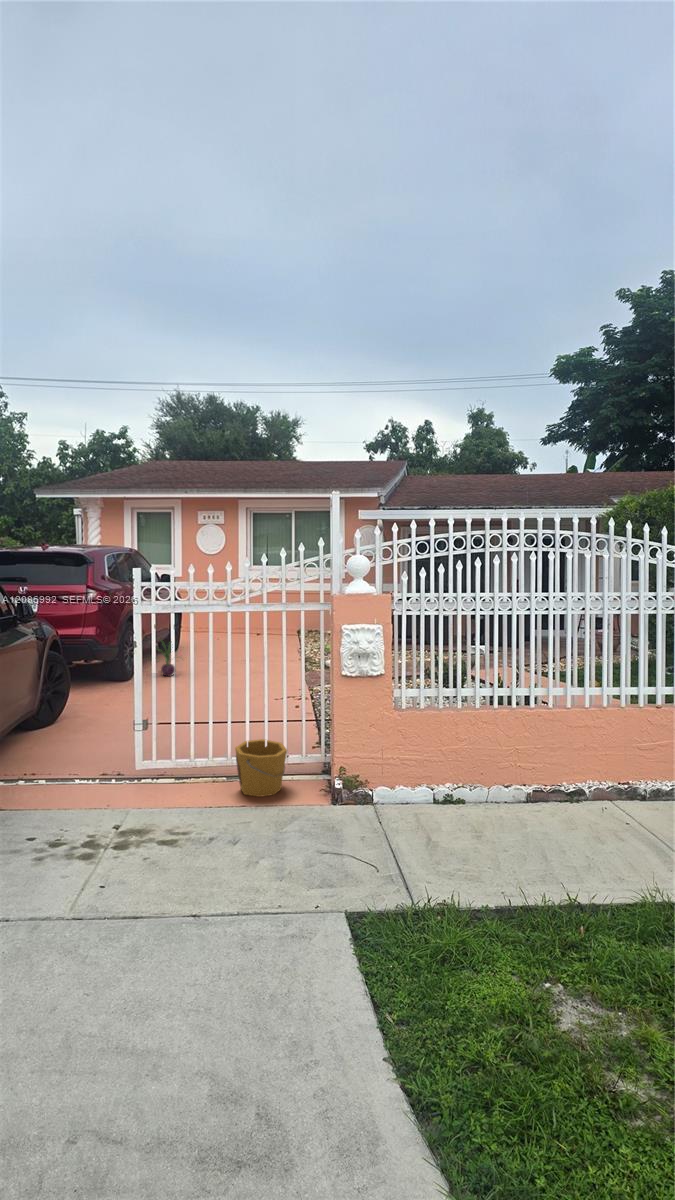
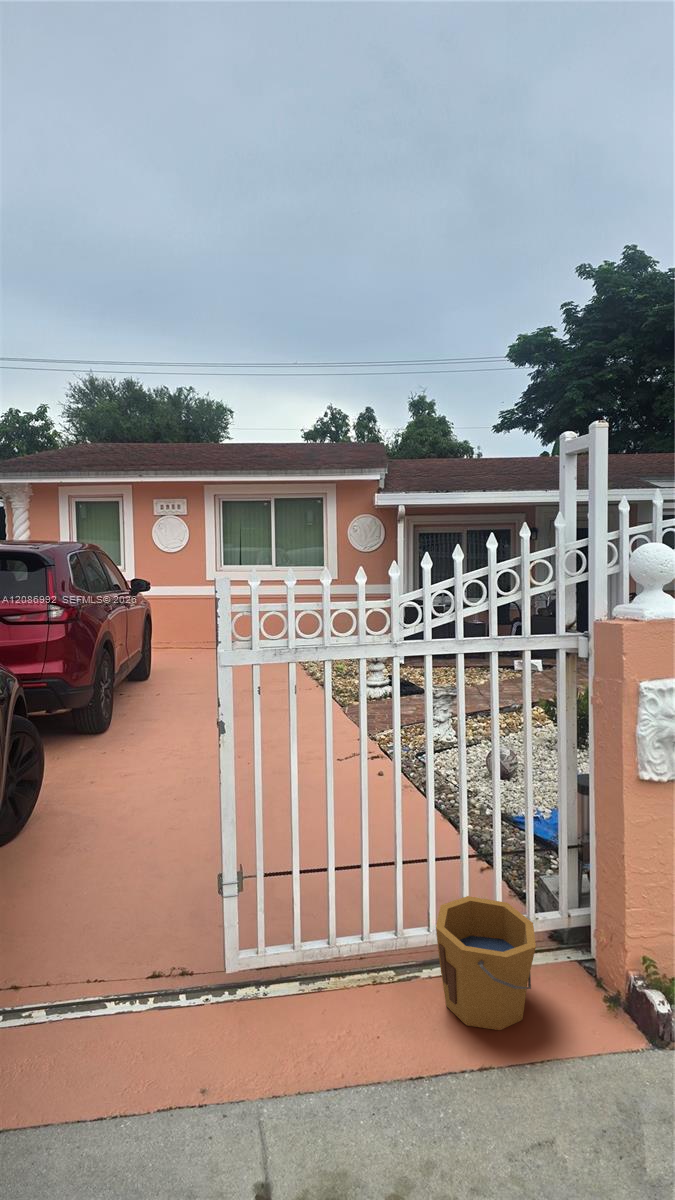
decorative plant: present [158,641,175,676] -> none [118,667,178,721]

